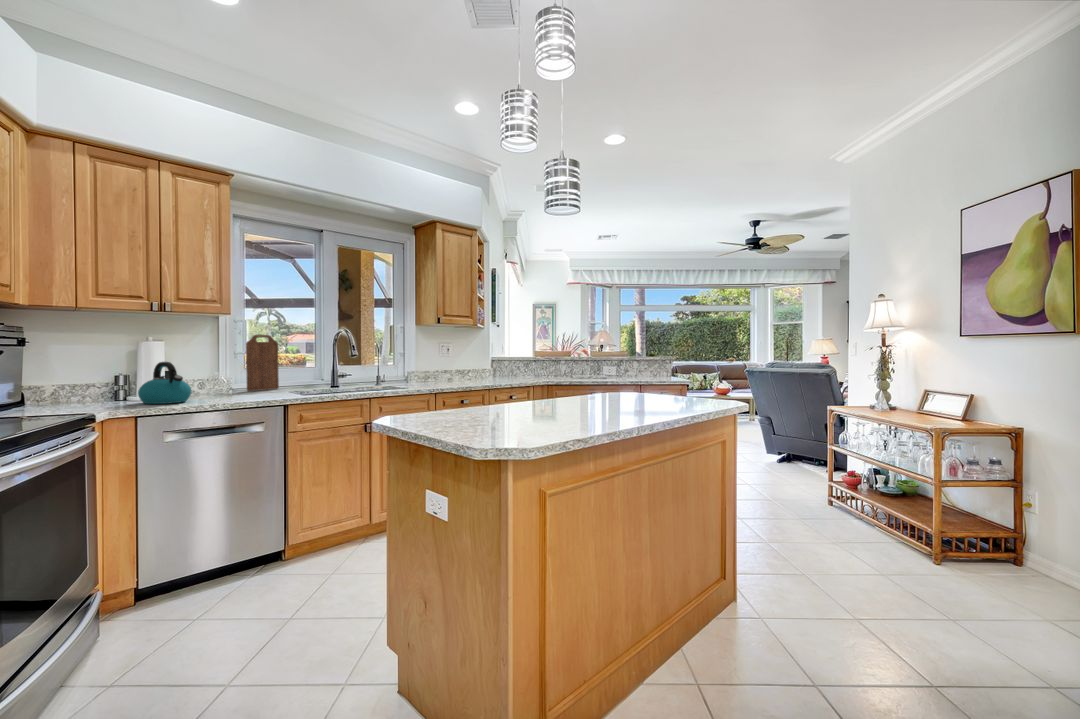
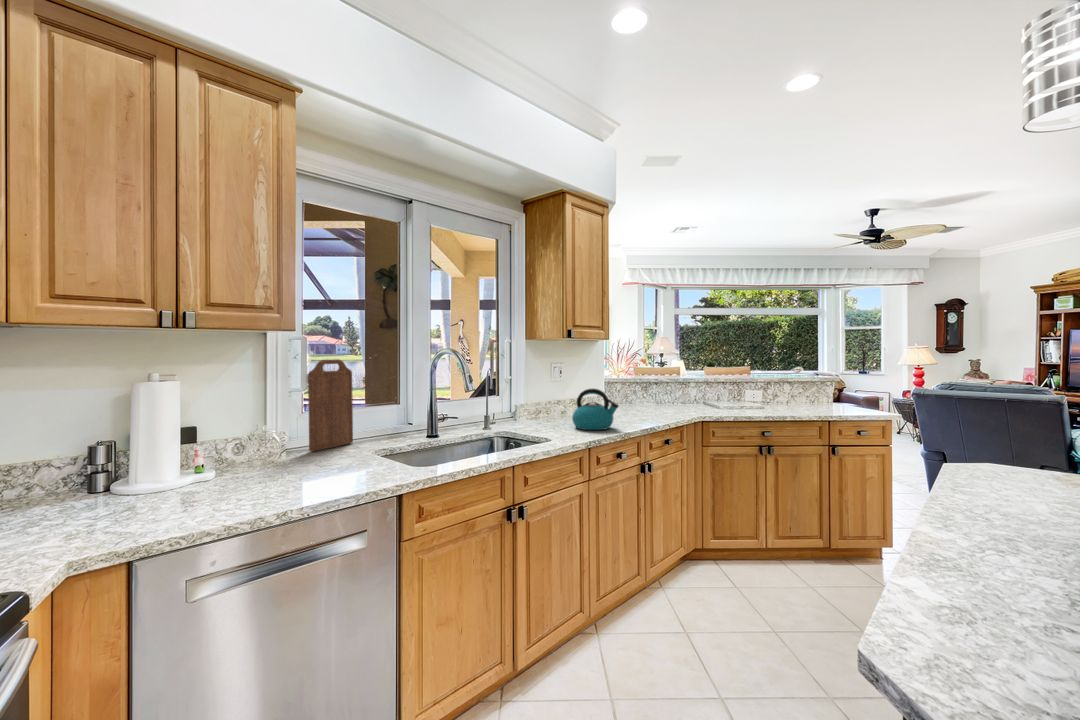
kettle: present [138,362,191,404] -> present [572,389,618,430]

